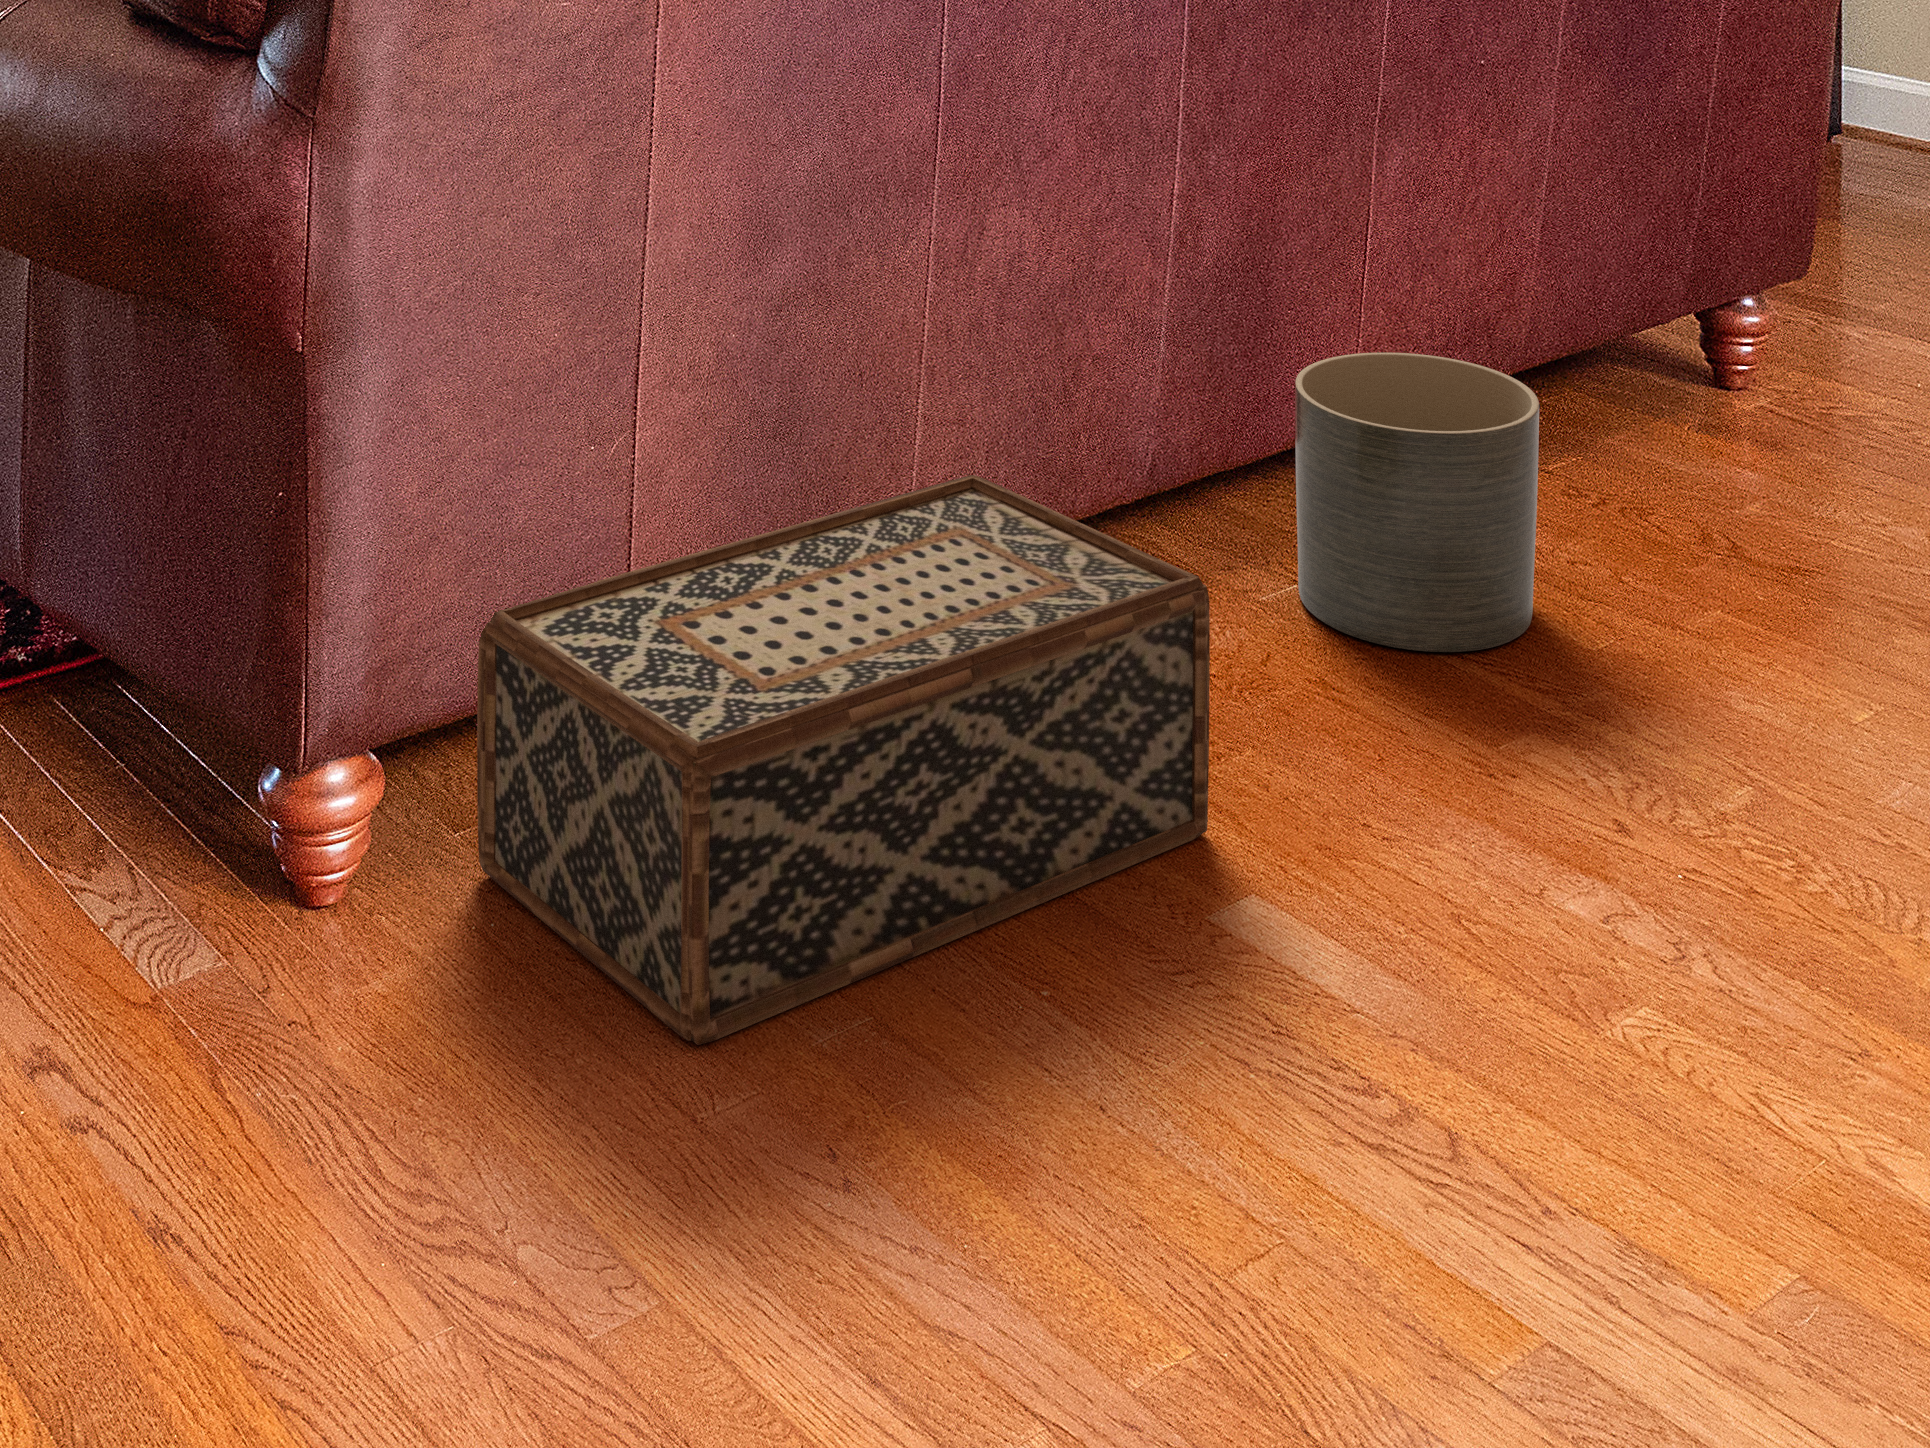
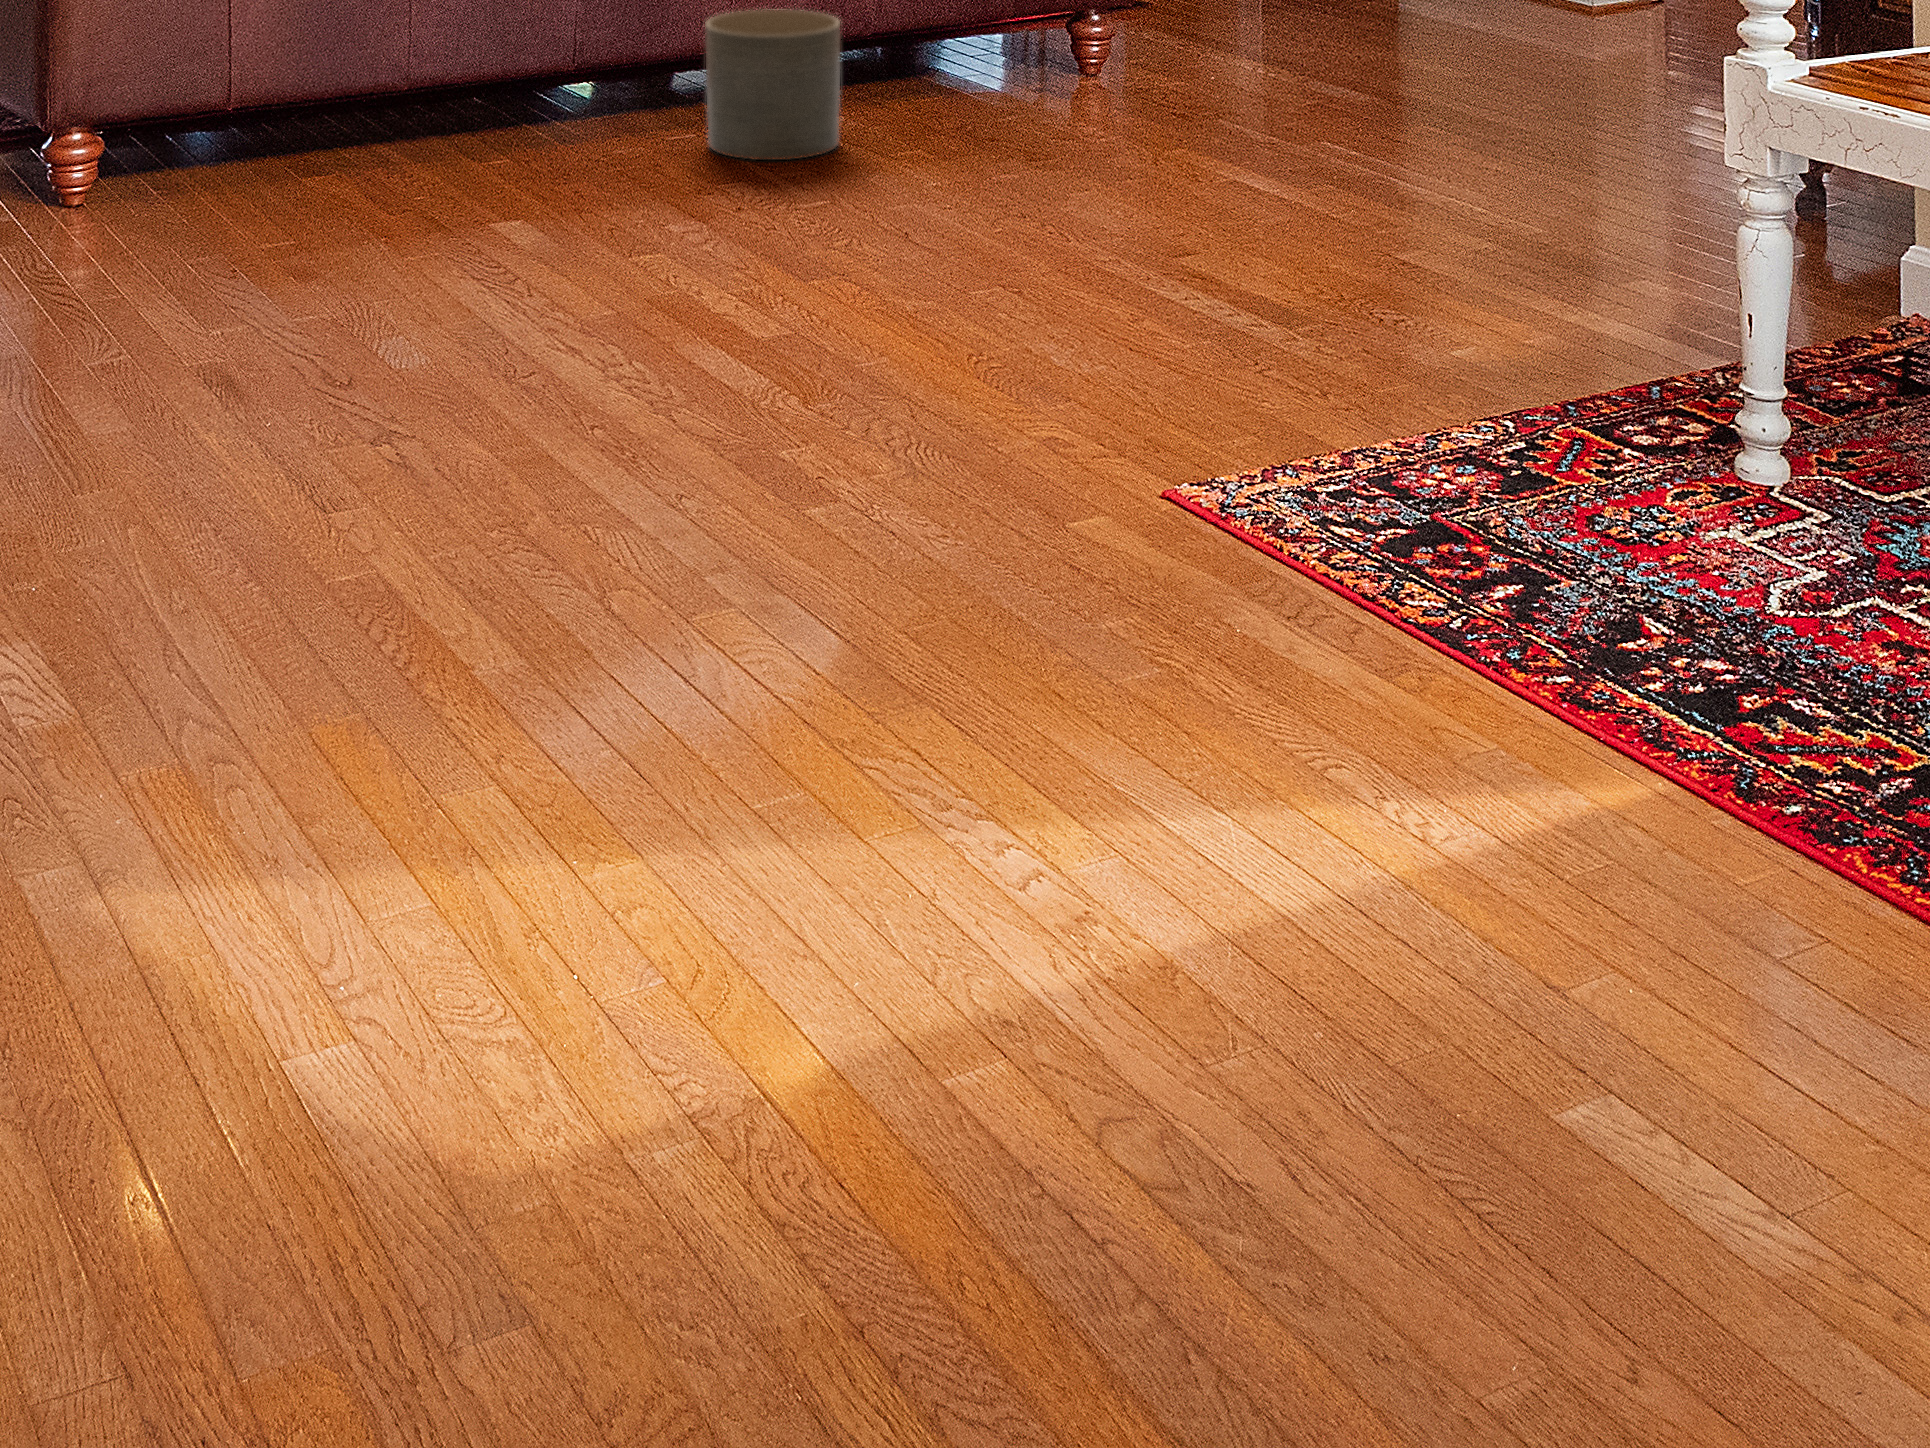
woven basket: present [477,475,1210,1045] -> none [170,44,549,253]

